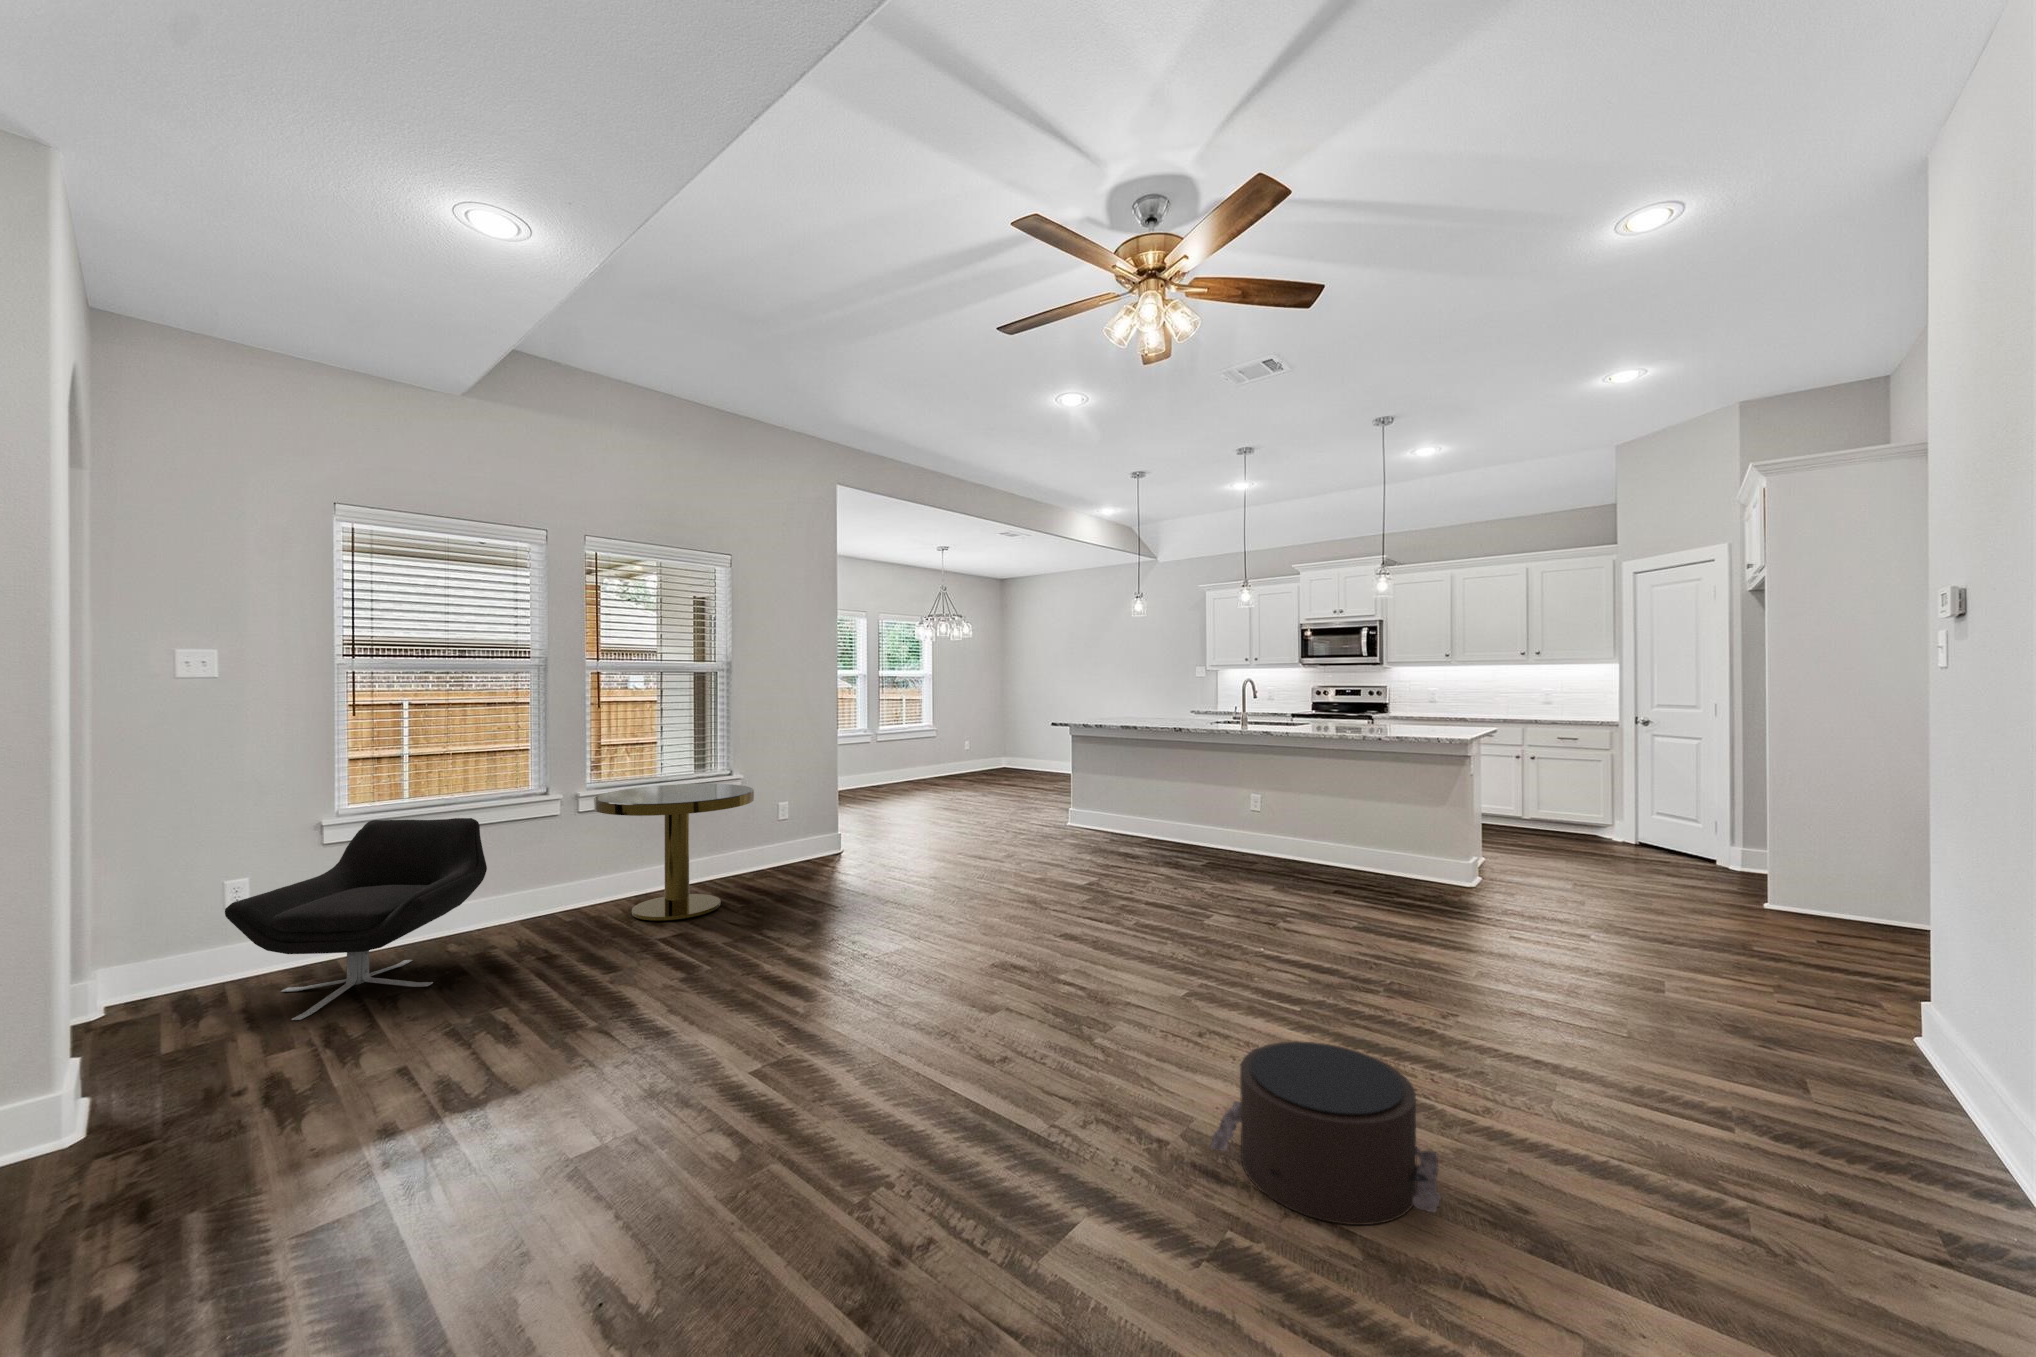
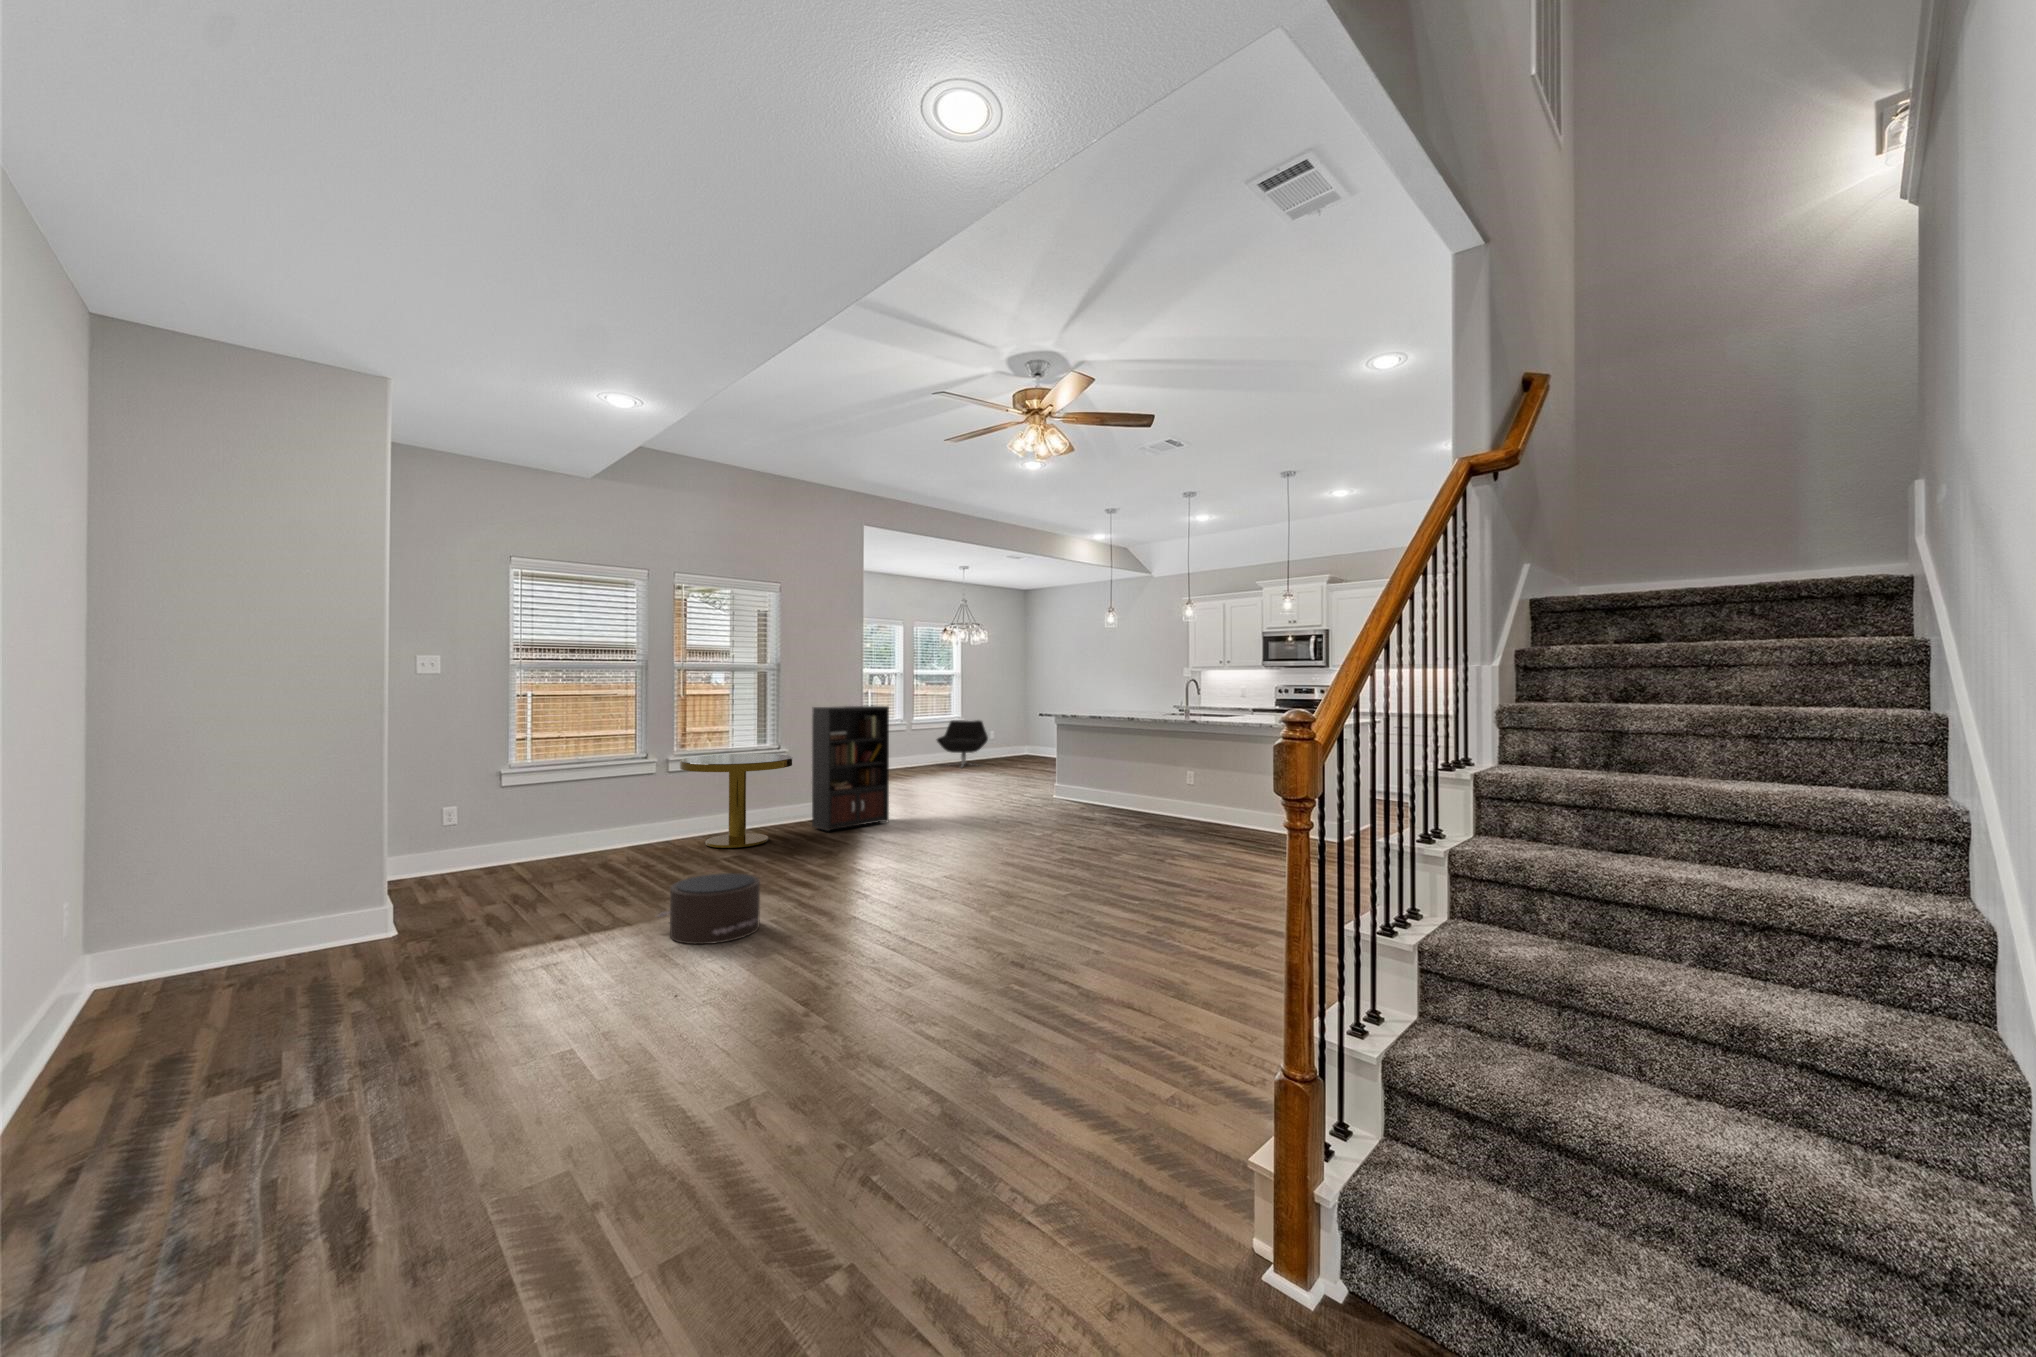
bookcase: none [777,716,878,887] -> present [812,706,889,831]
lounge chair: present [225,818,487,1020] -> present [937,720,988,767]
pouf: present [1210,1041,1441,1225] -> present [657,873,760,944]

